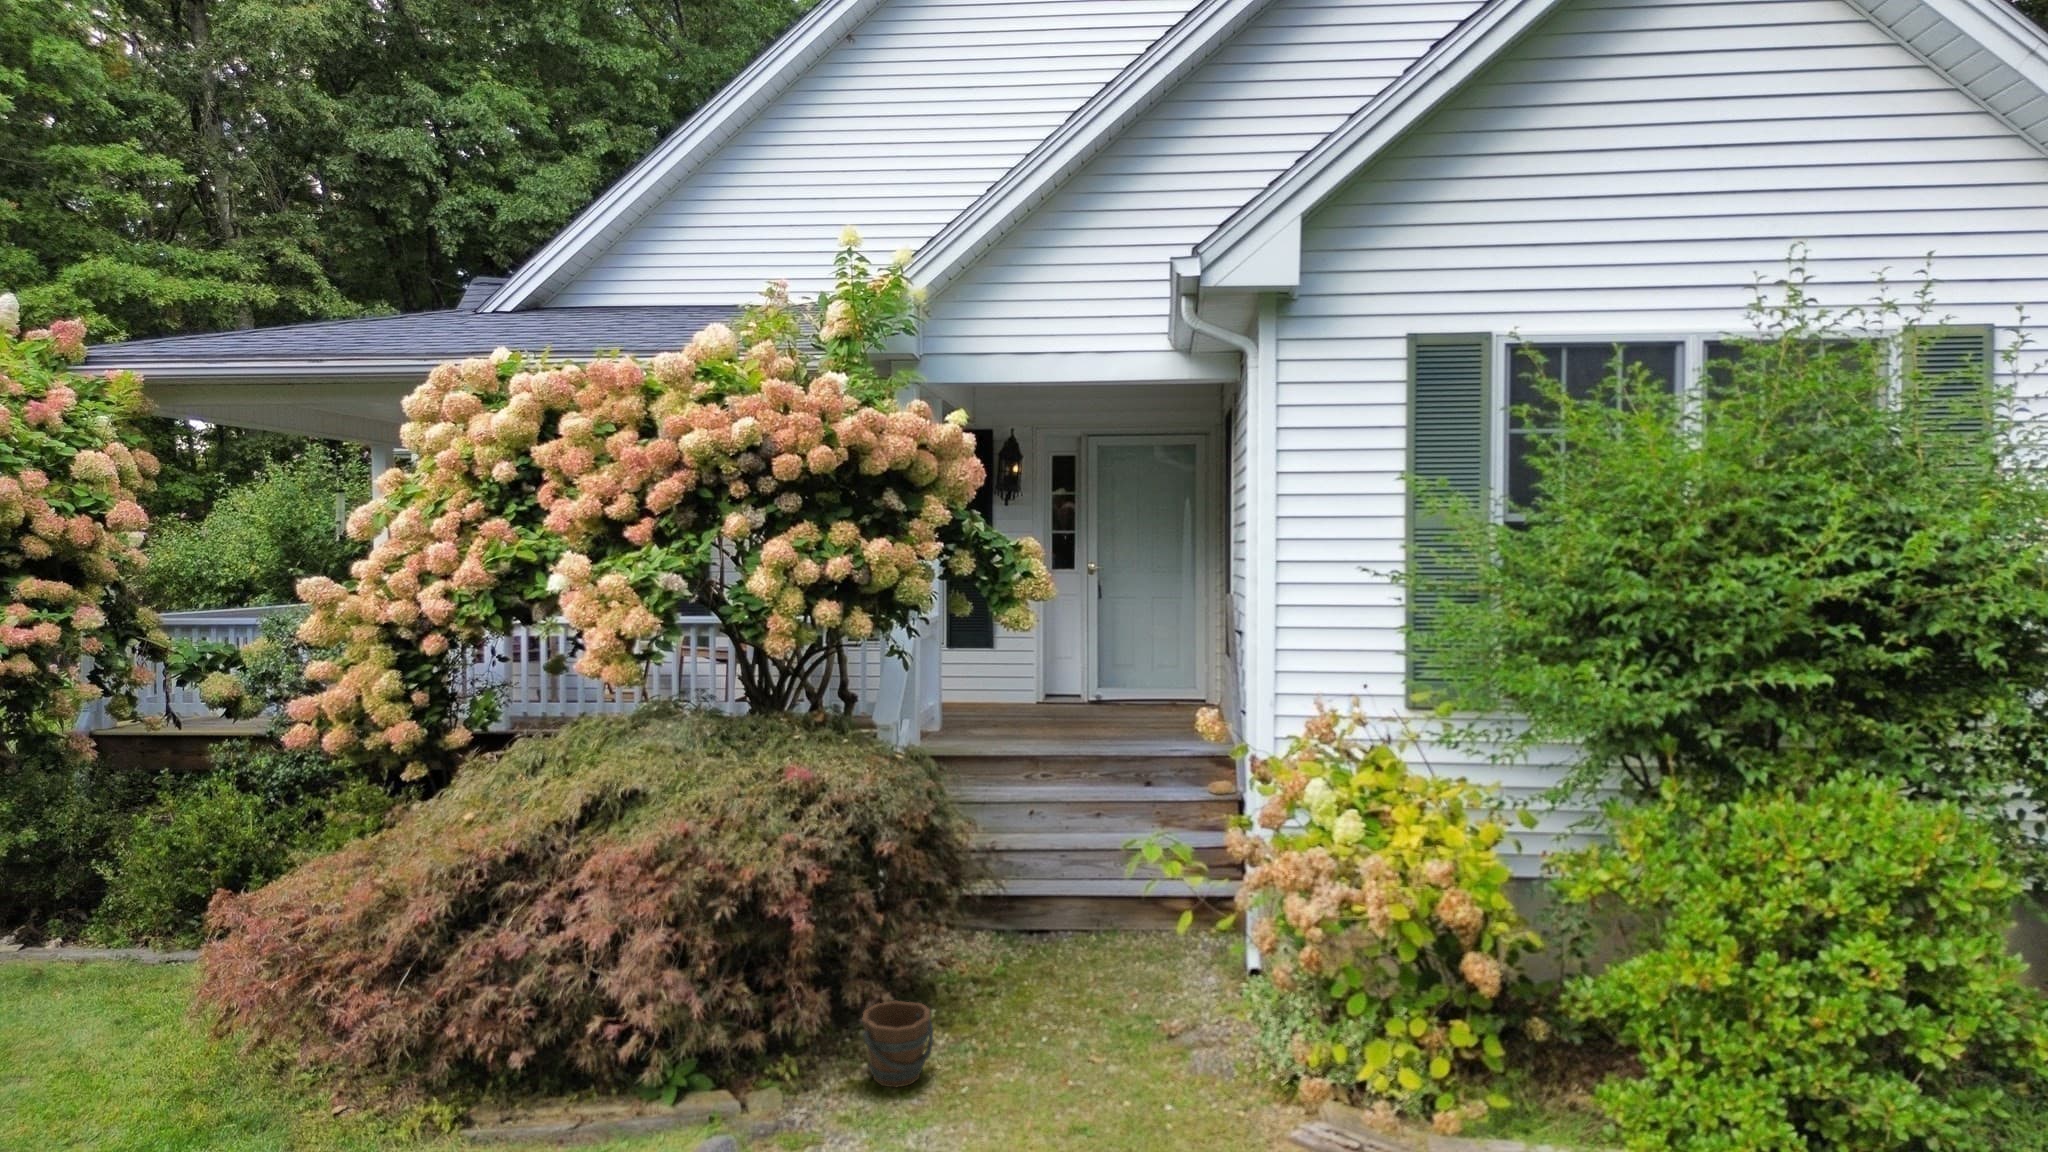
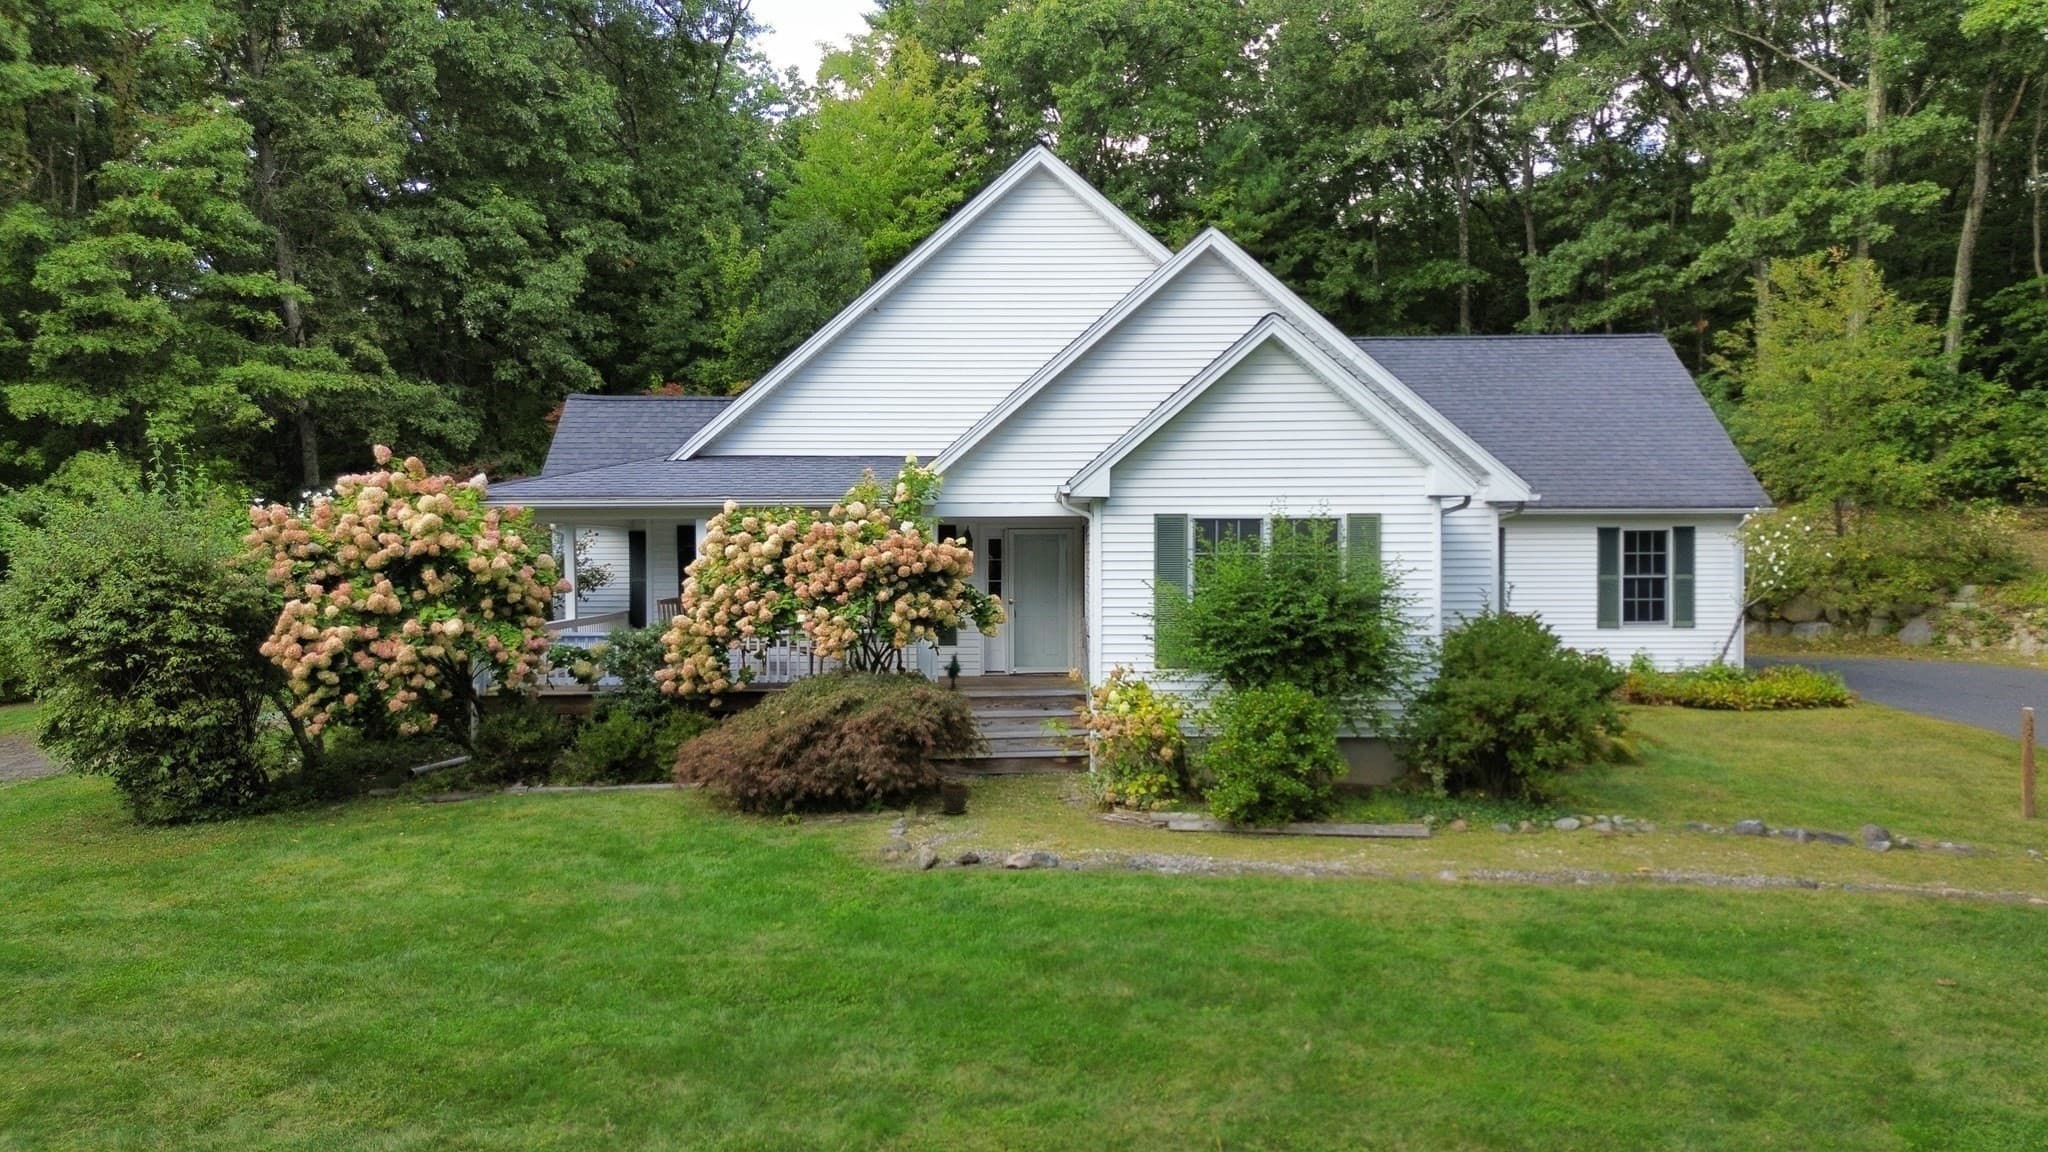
decorative plant: none [948,660,992,737] -> present [944,652,961,690]

